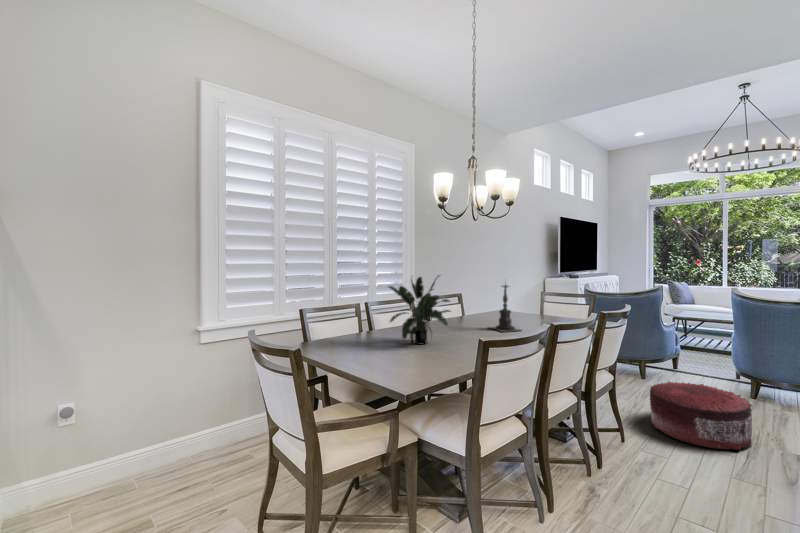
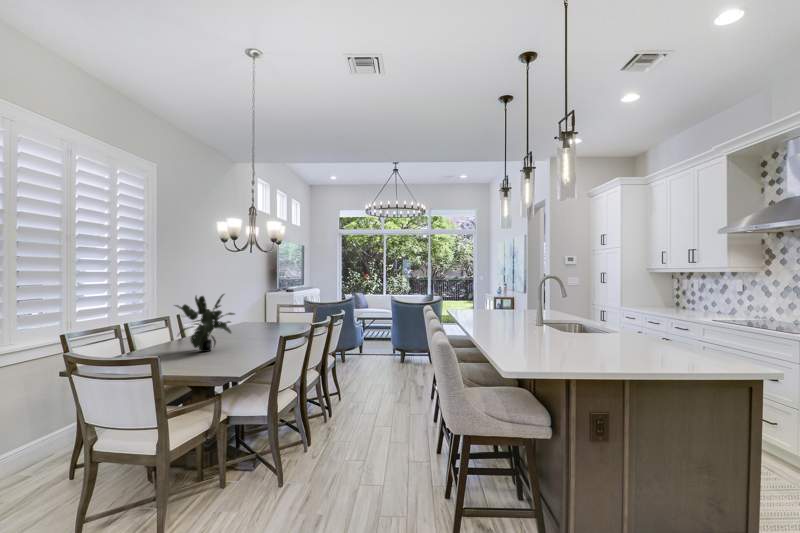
candle holder: present [490,284,519,332] -> none [248,294,277,336]
pouf: present [650,382,753,450] -> none [352,356,403,393]

